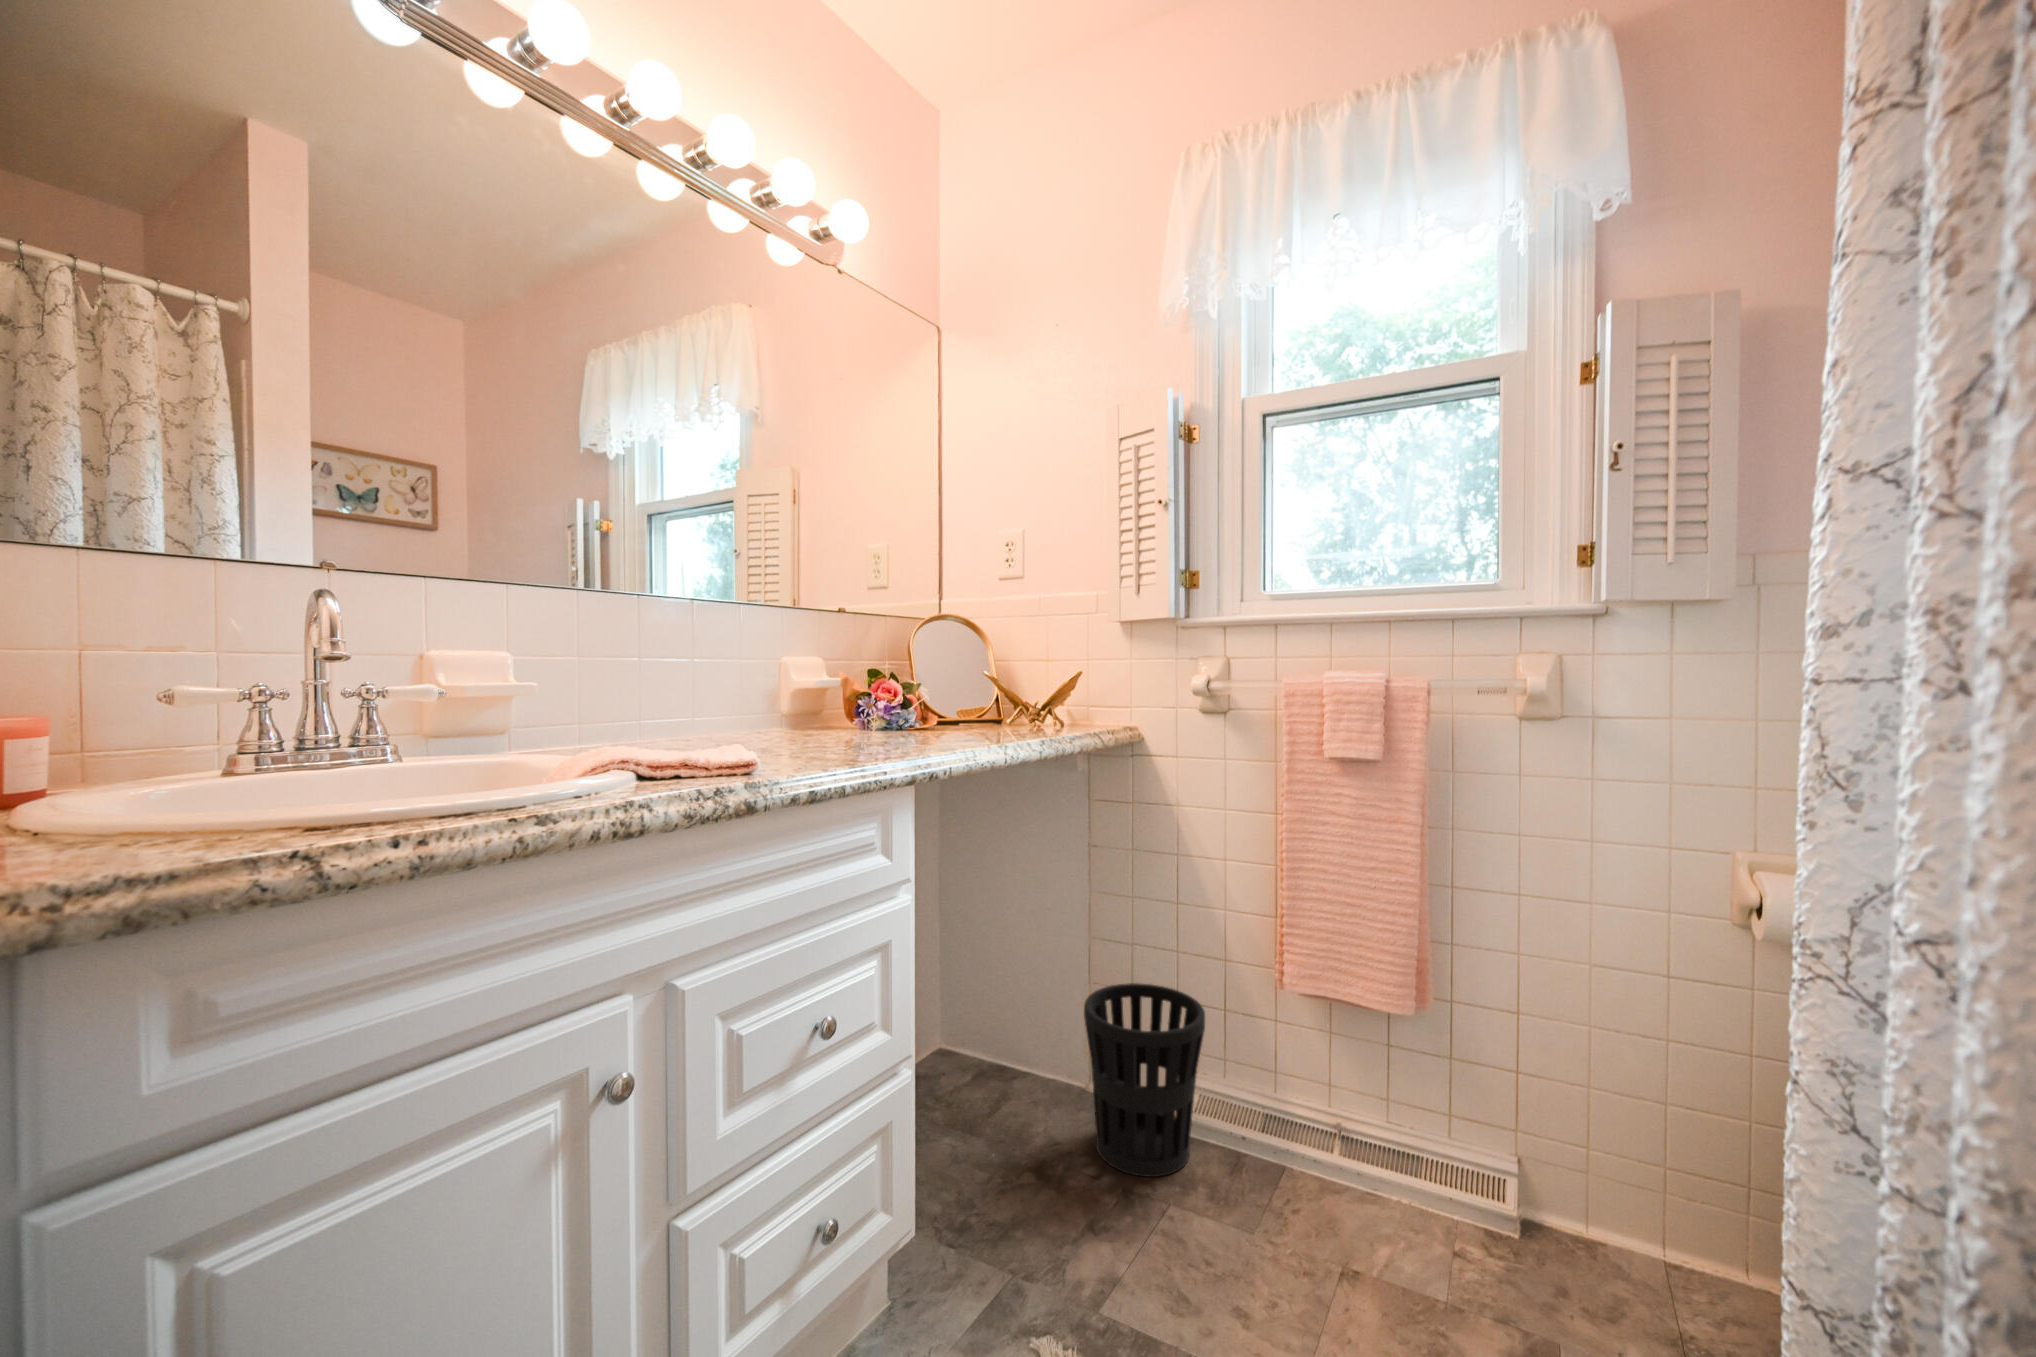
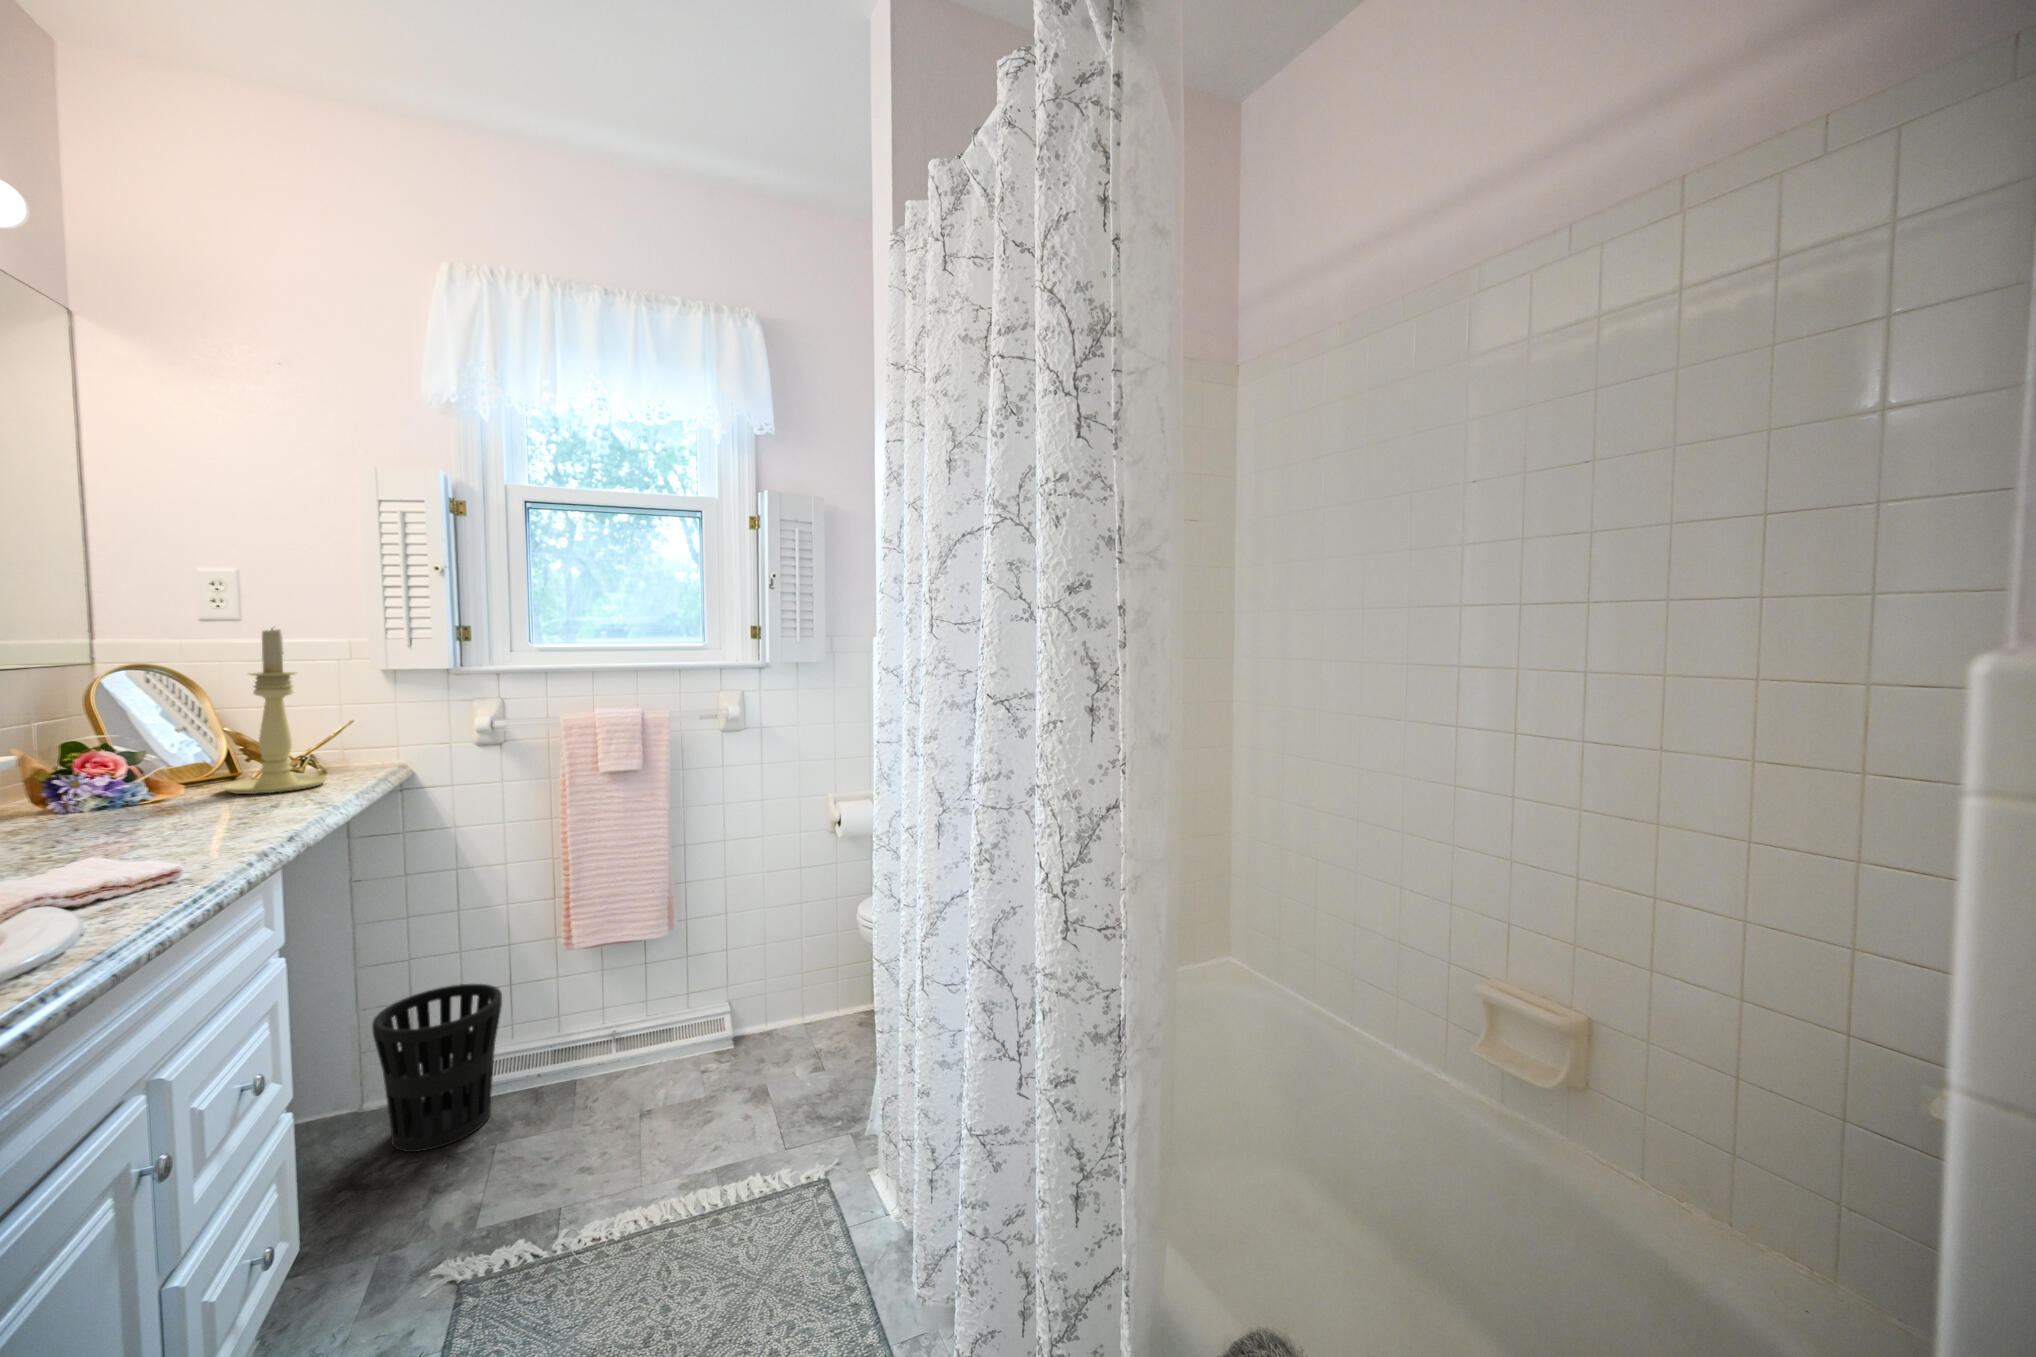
candle holder: none [982,570,1060,735] -> present [221,629,328,794]

